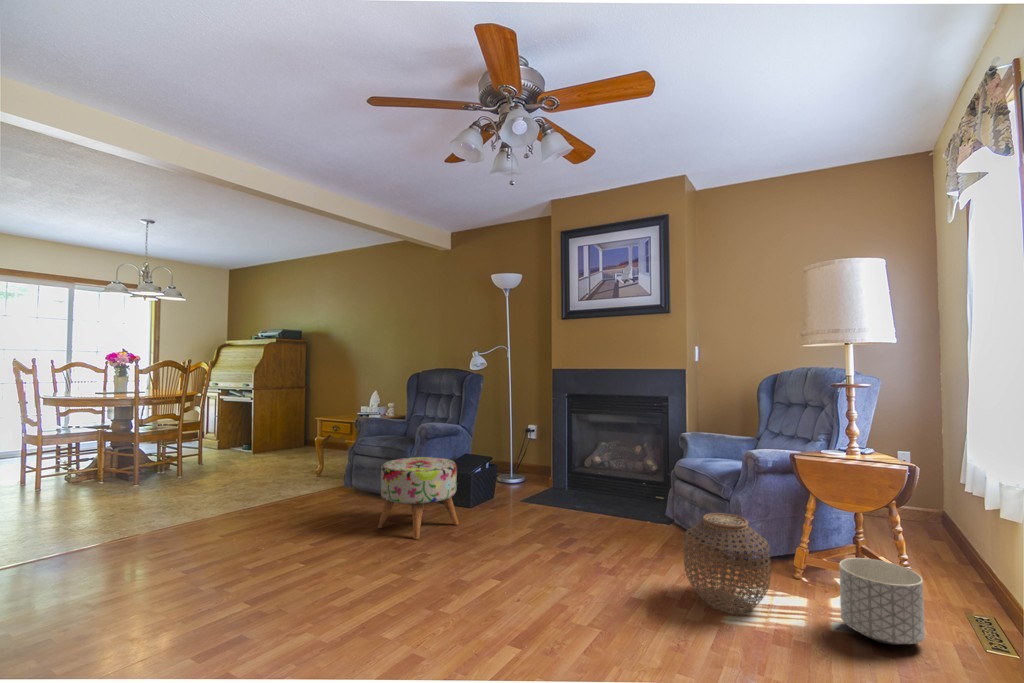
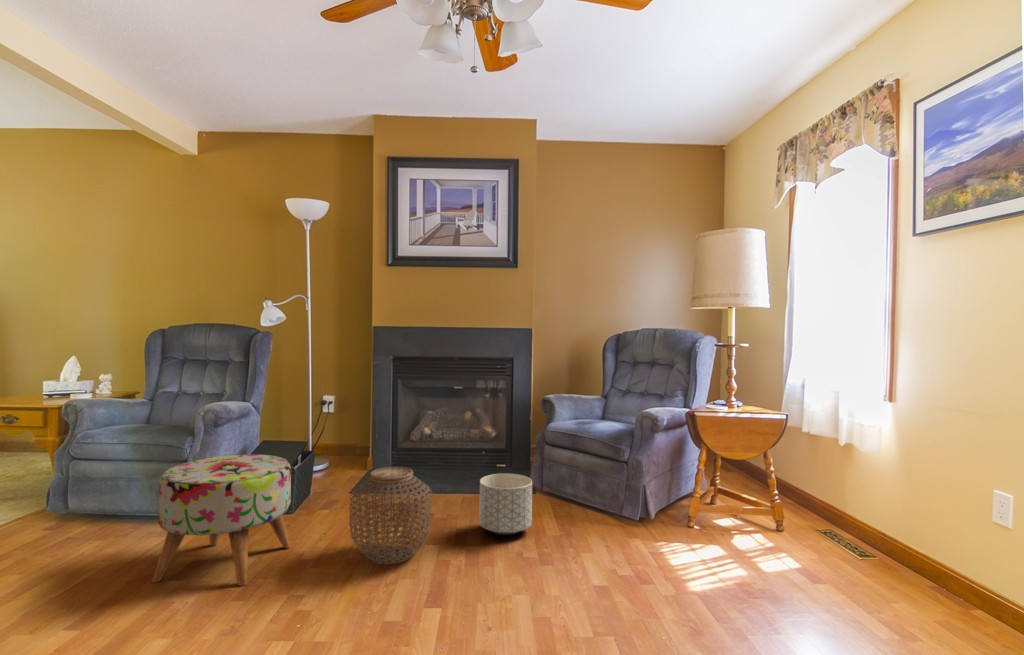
woven basket: present [684,513,770,613] -> present [349,467,432,564]
planter: present [839,558,925,645] -> present [479,474,532,535]

